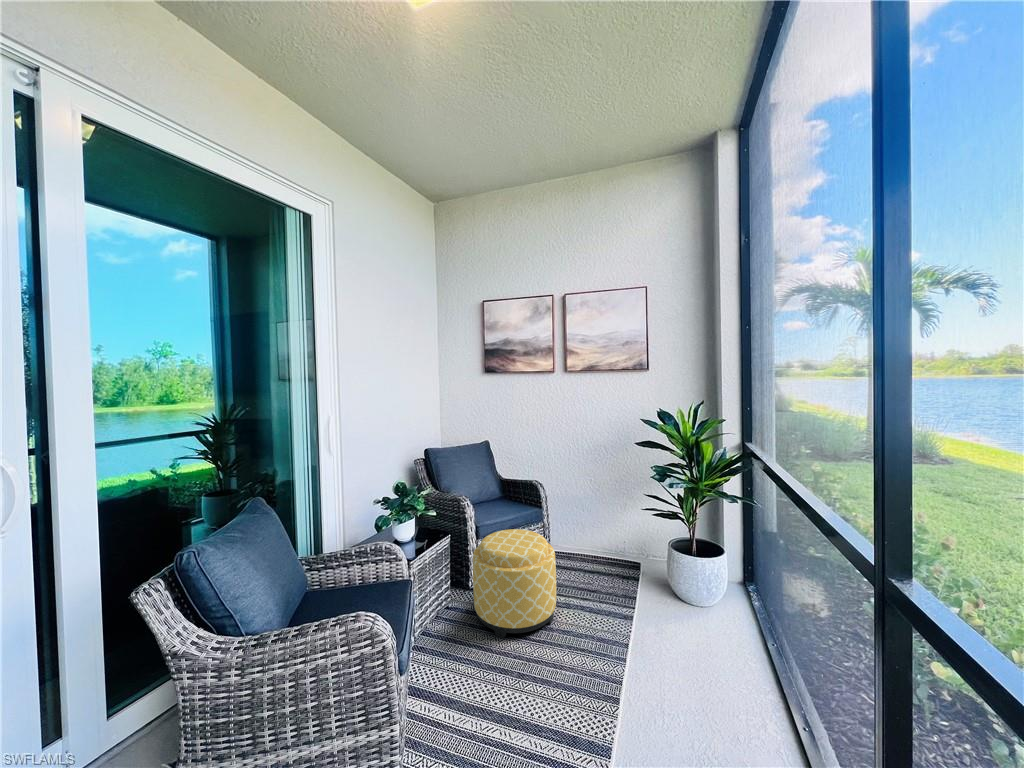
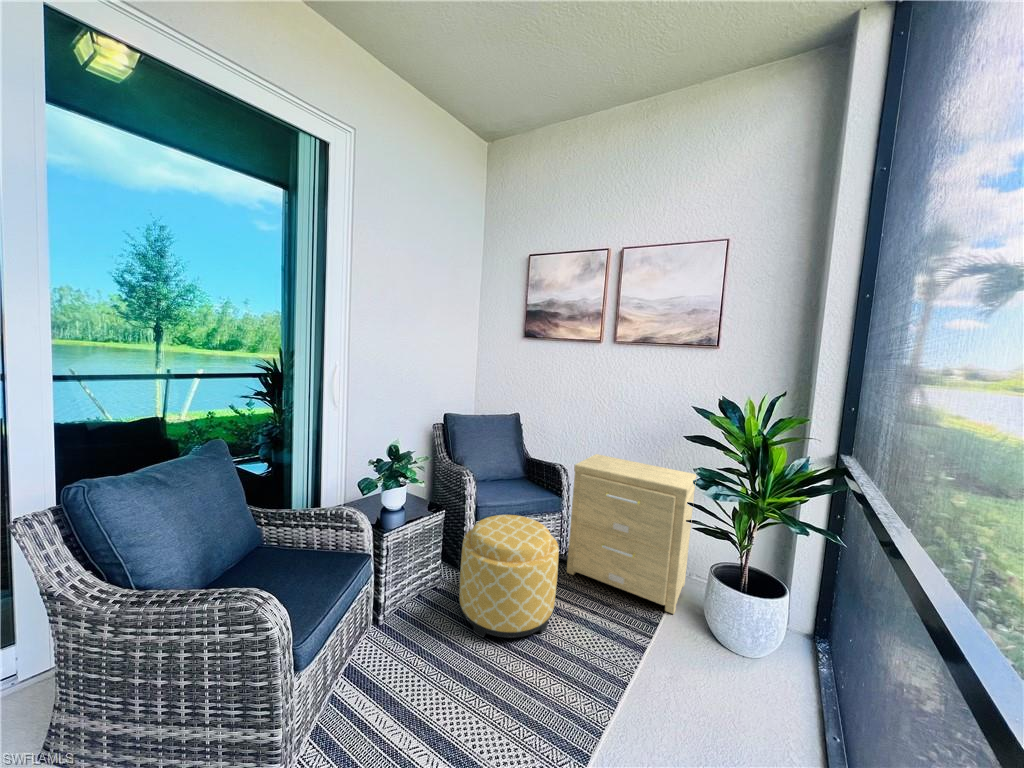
side table: none [551,467,648,588] -> present [567,454,697,614]

